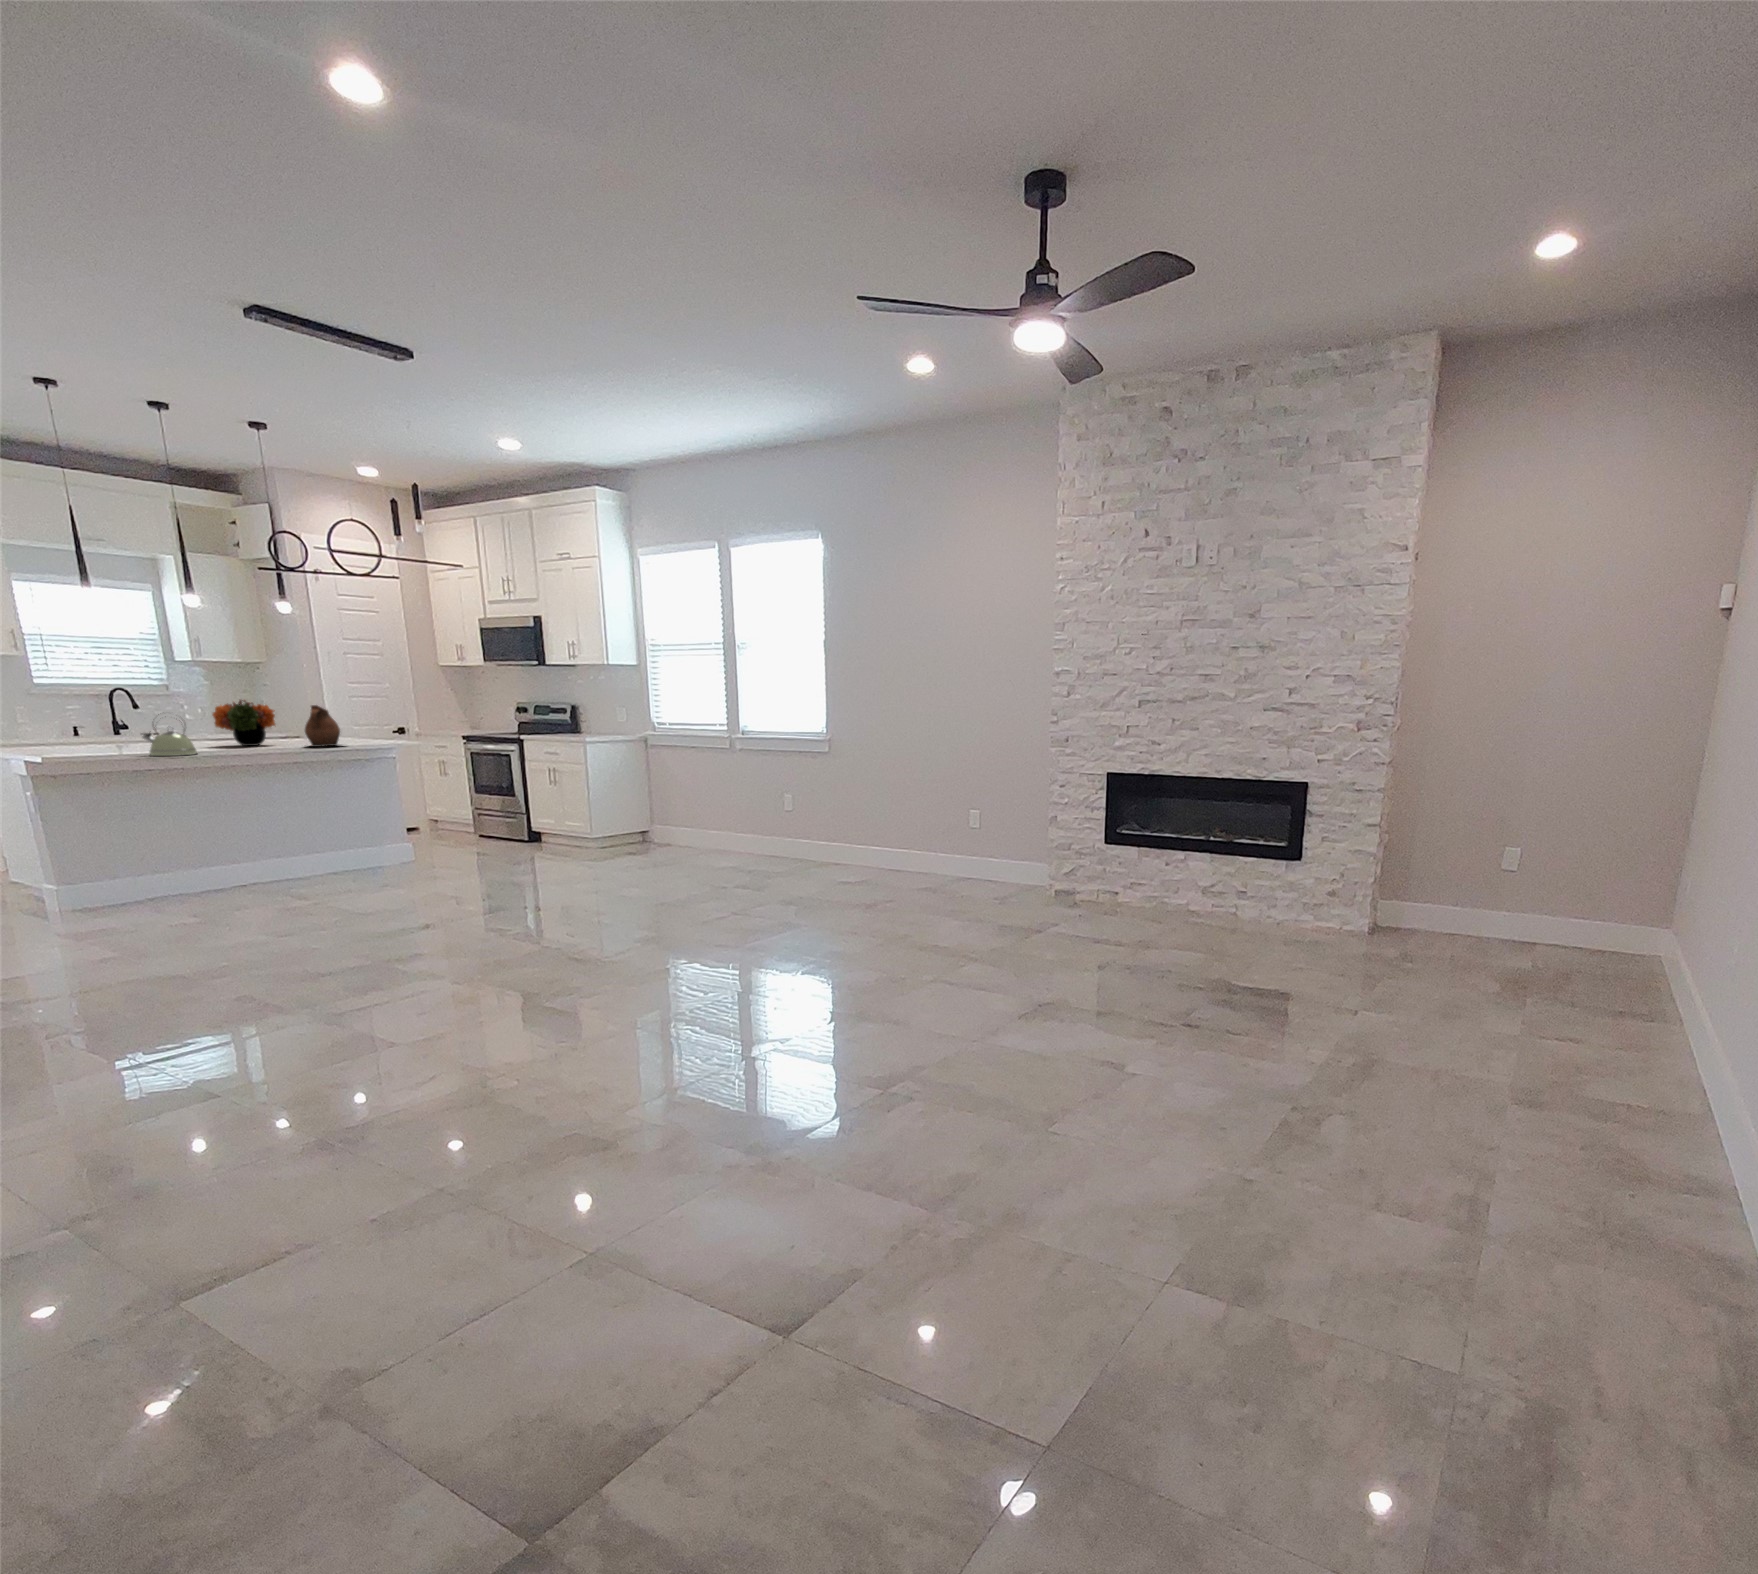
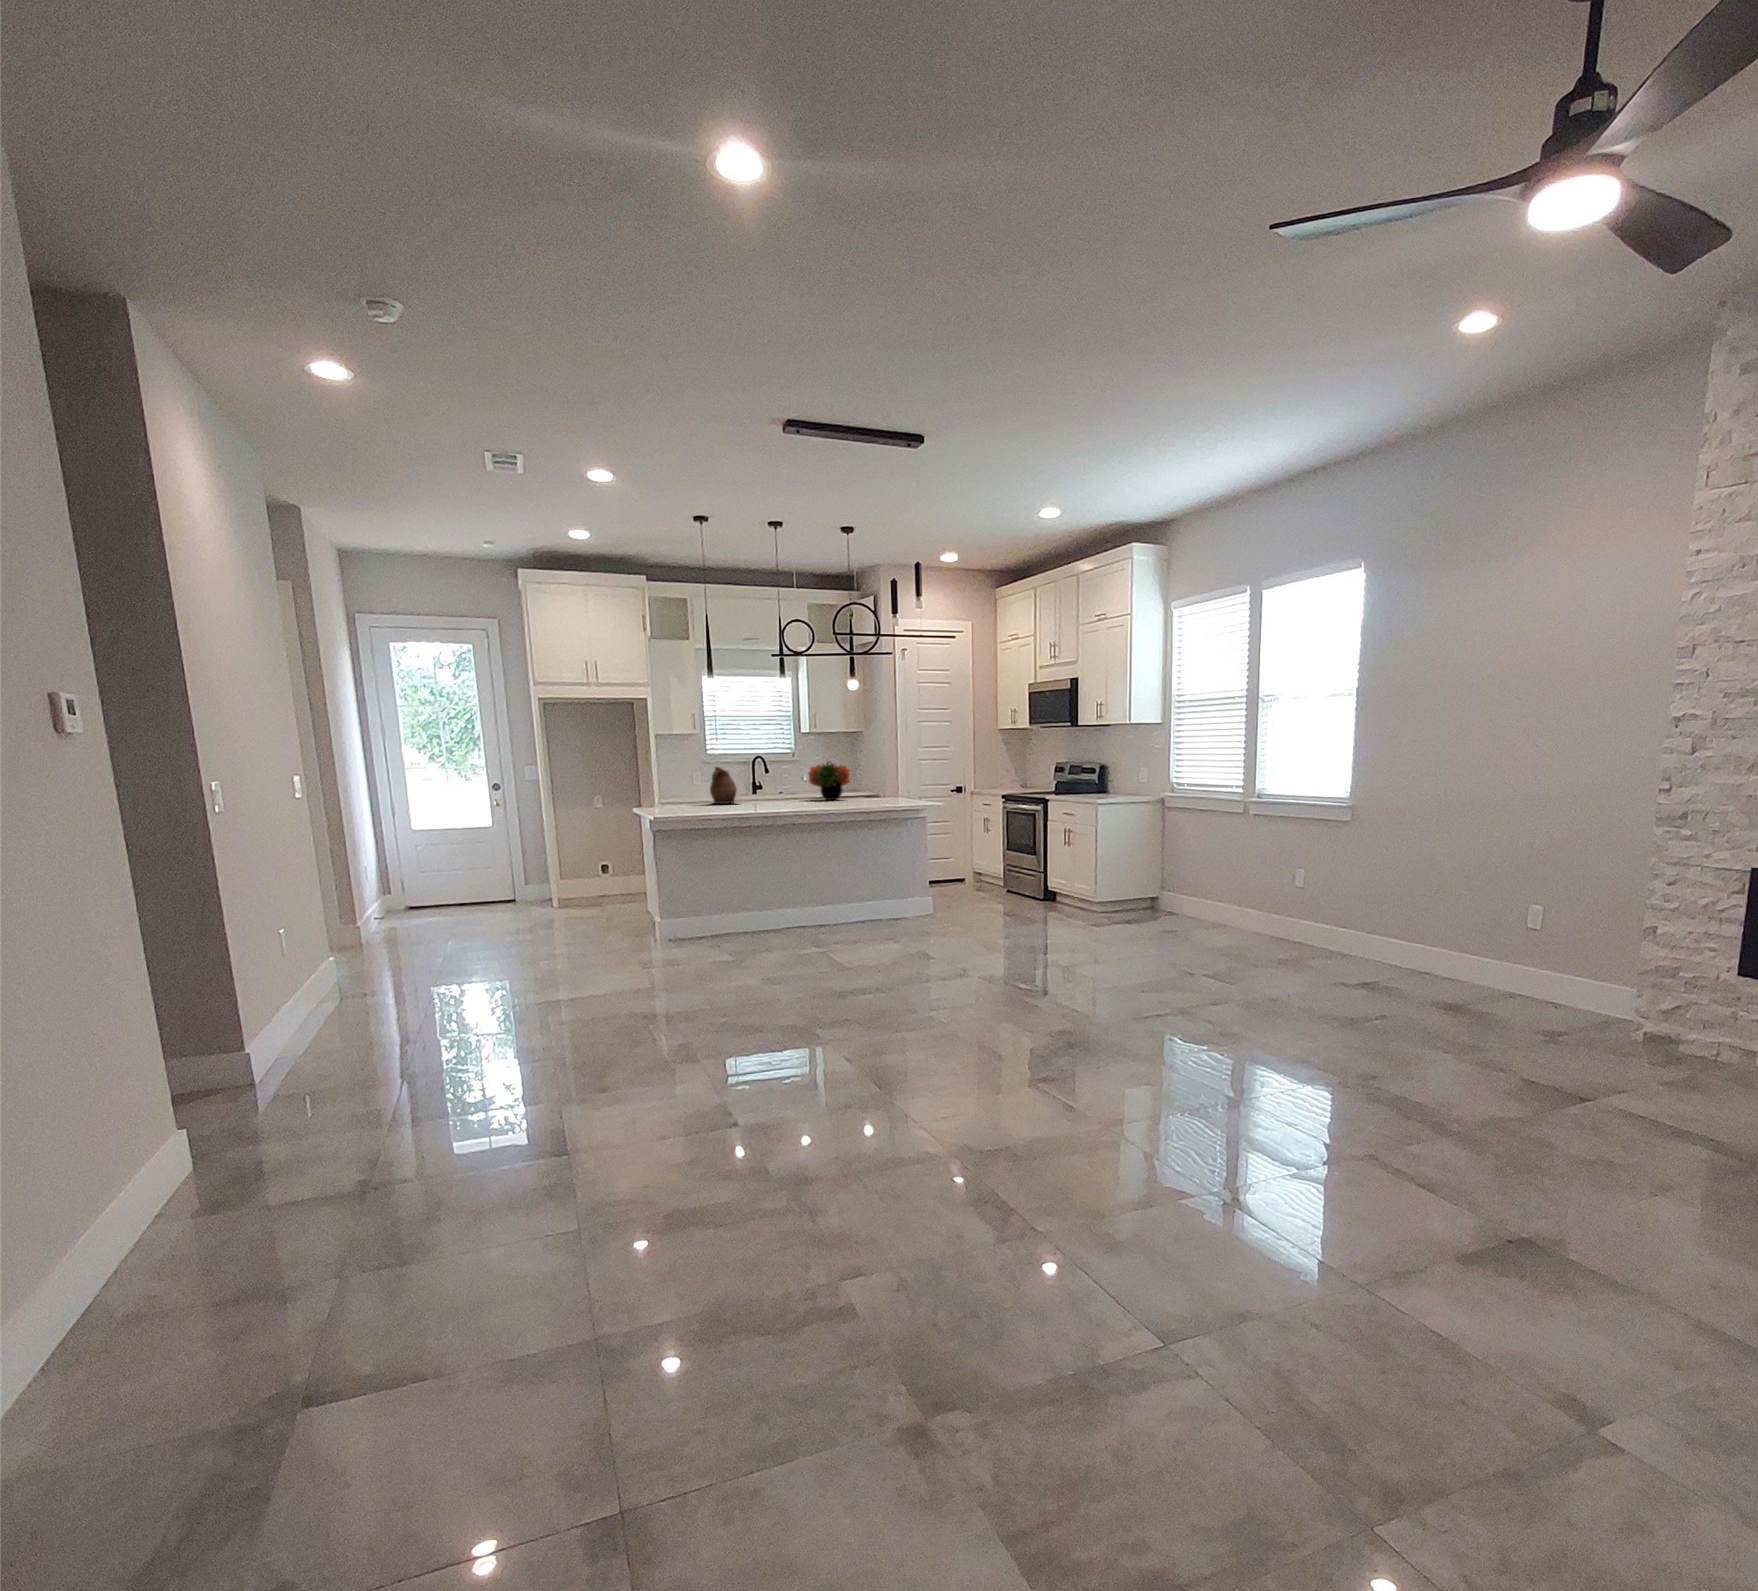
ceramic pitcher: present [305,705,340,747] -> present [710,767,737,804]
kettle: present [143,714,197,756] -> none [757,771,791,806]

